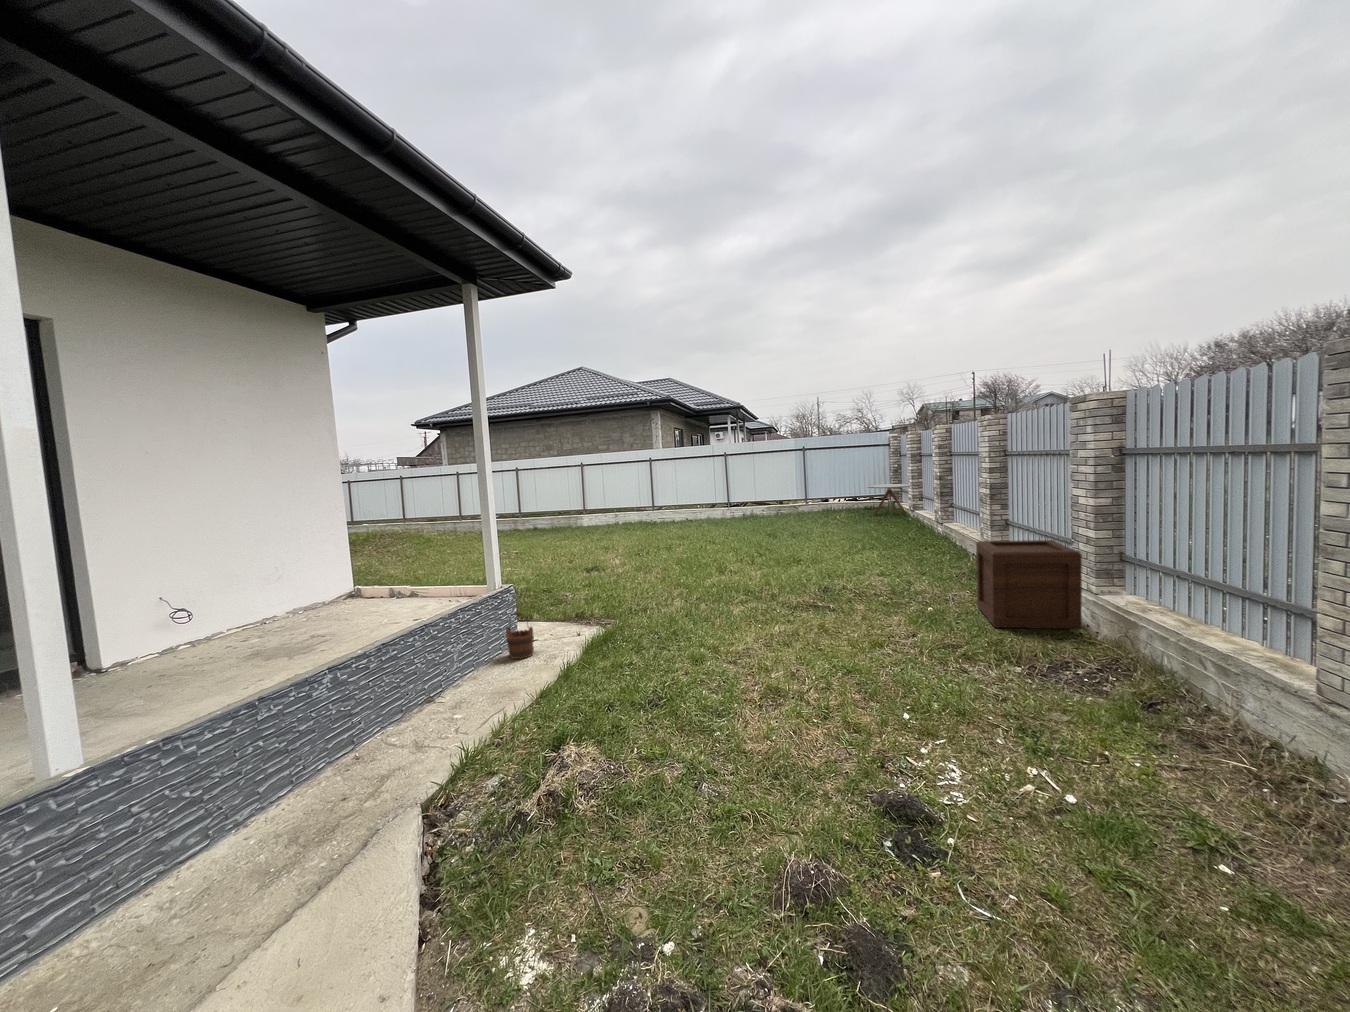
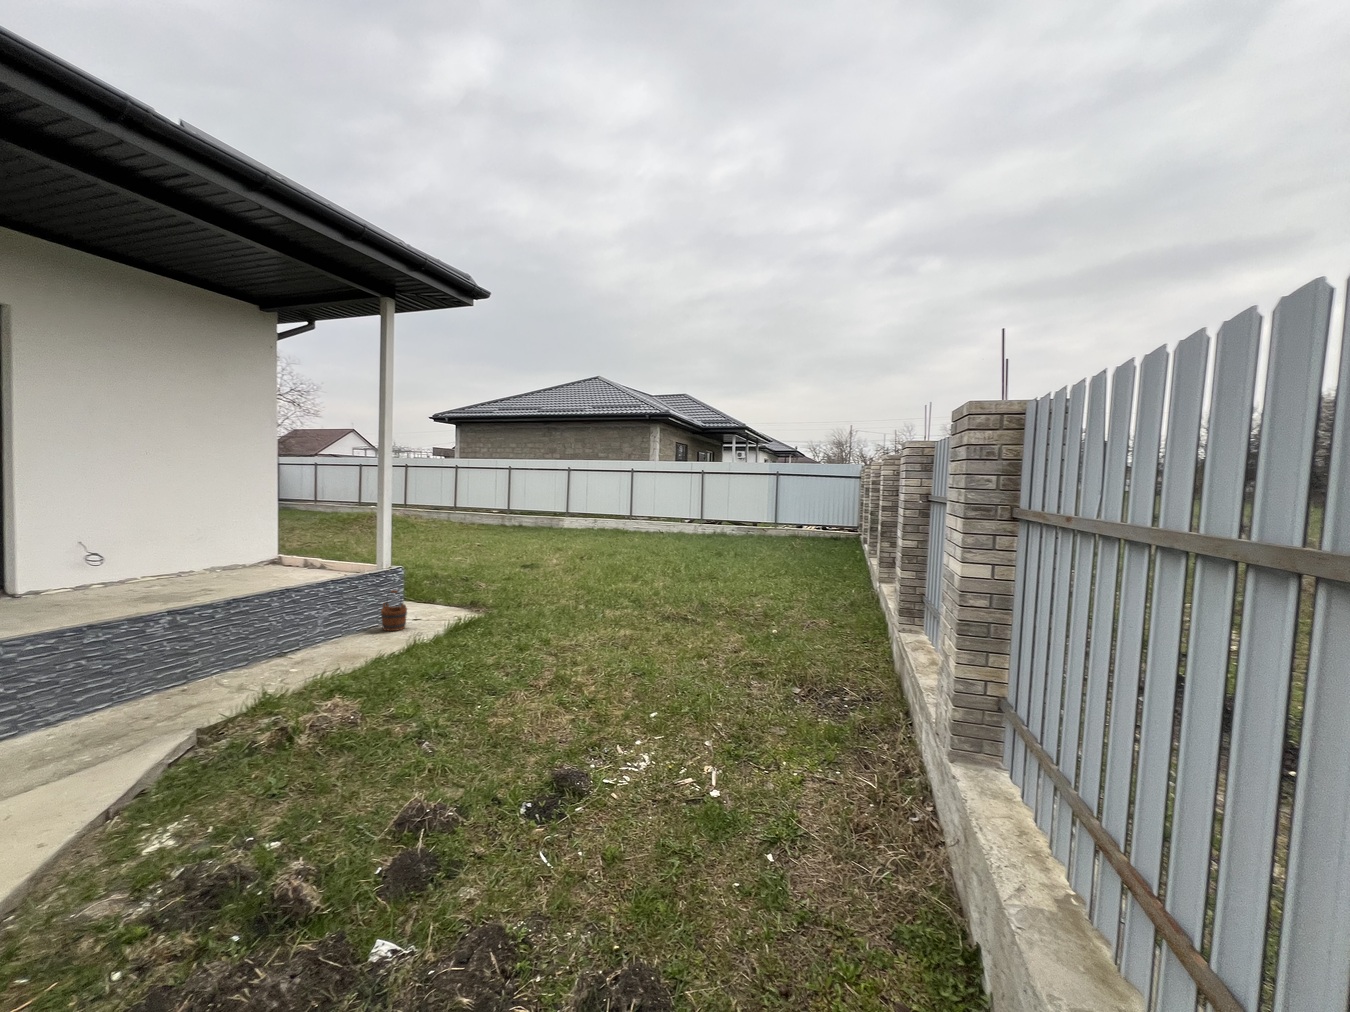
round table: present [867,484,912,516] -> none [827,516,870,548]
wooden crate: present [976,540,1082,629] -> none [815,573,894,663]

